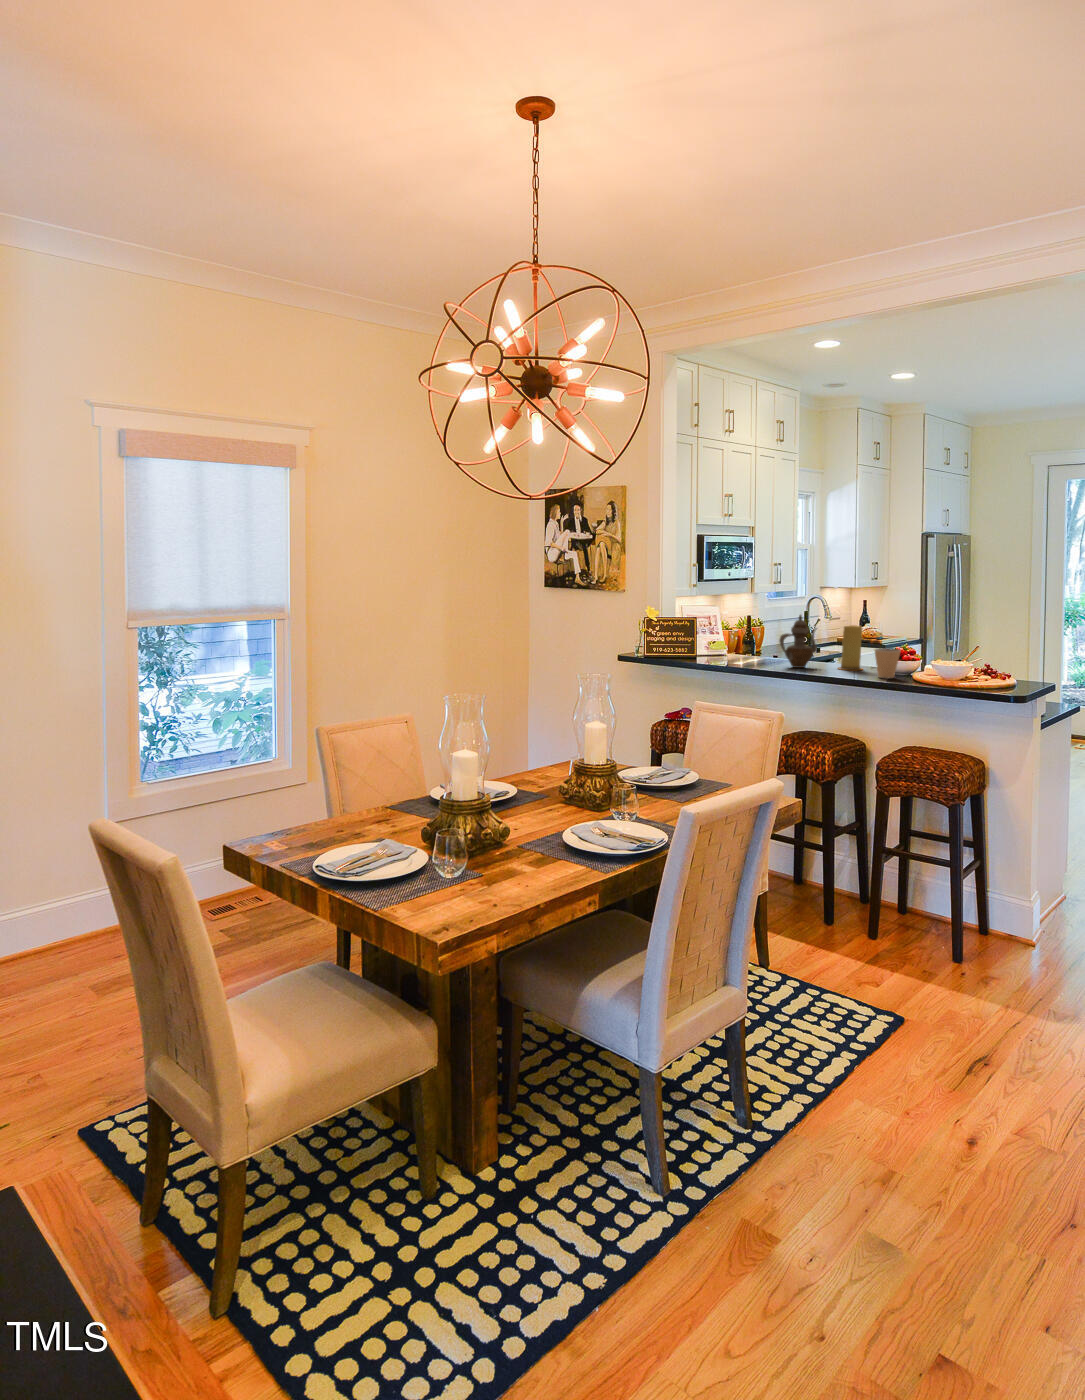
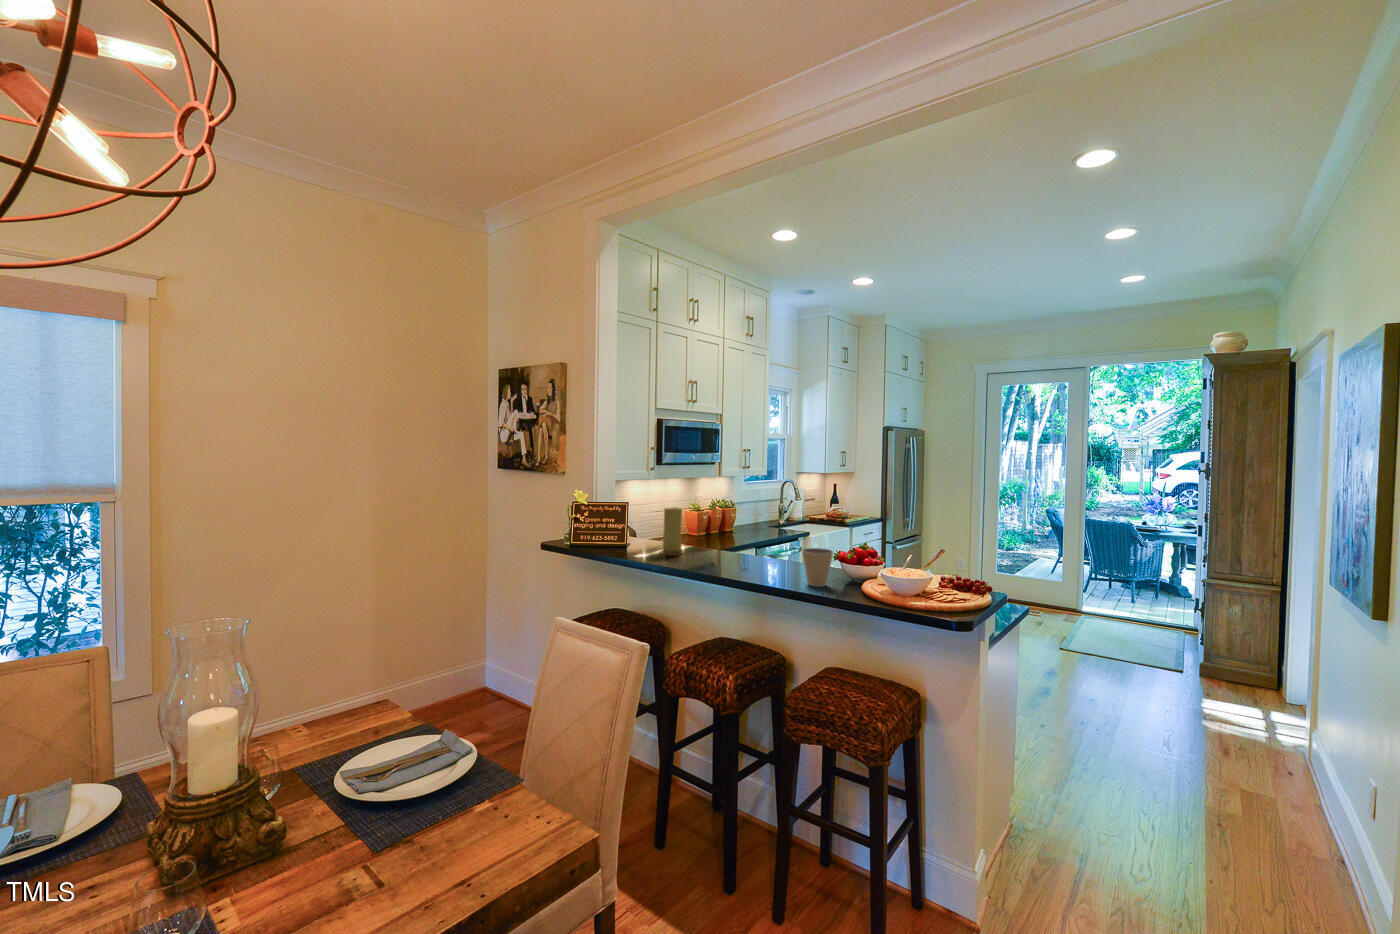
teapot: present [779,615,817,668] -> none [702,503,749,566]
candle: present [838,625,862,670] -> present [659,507,684,555]

